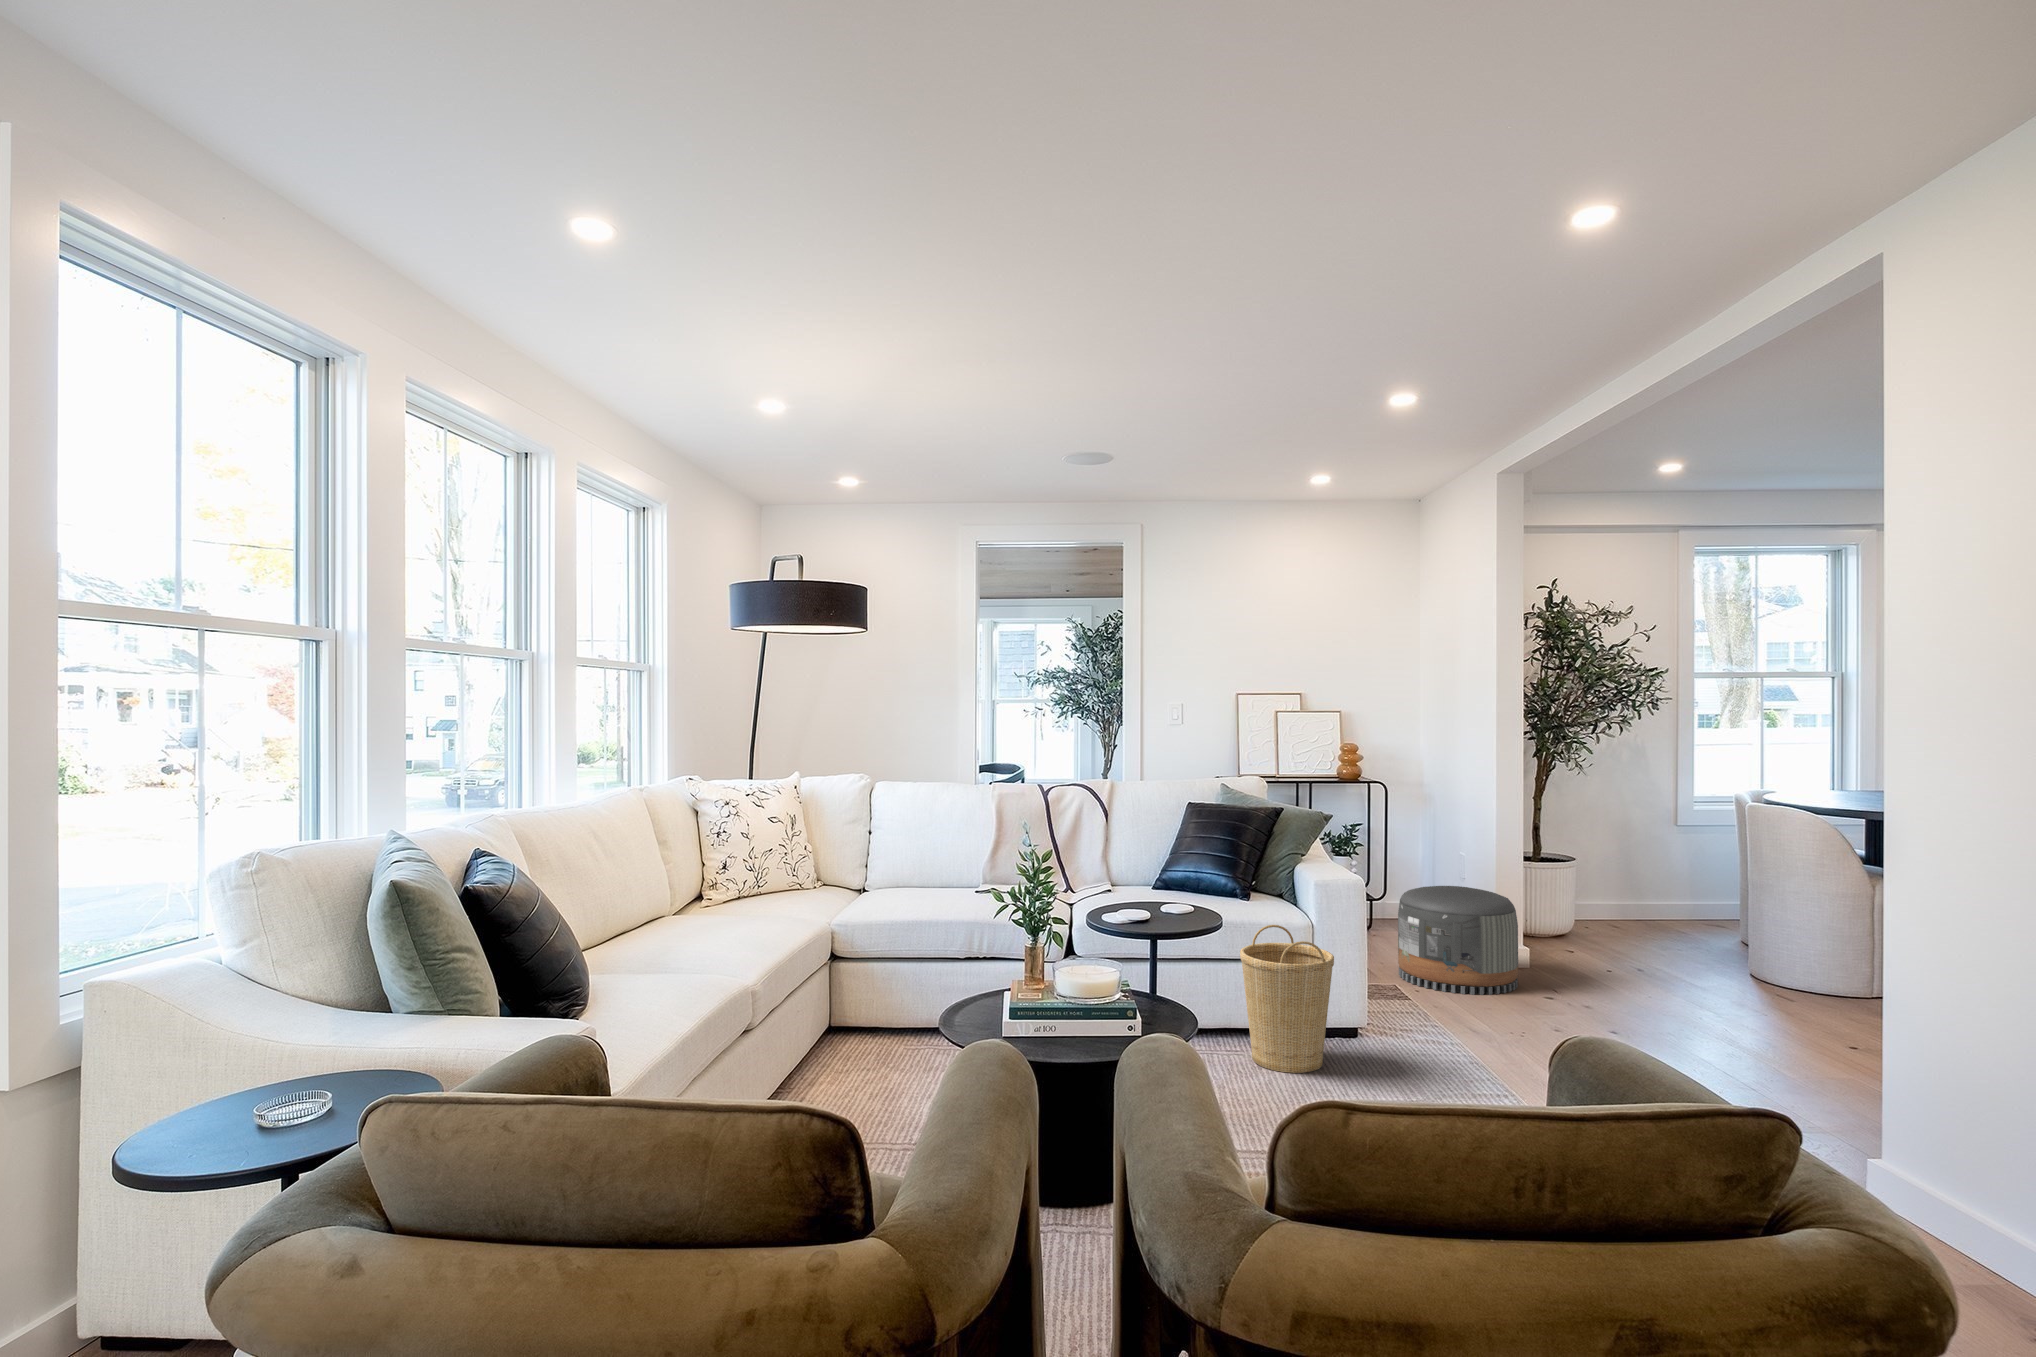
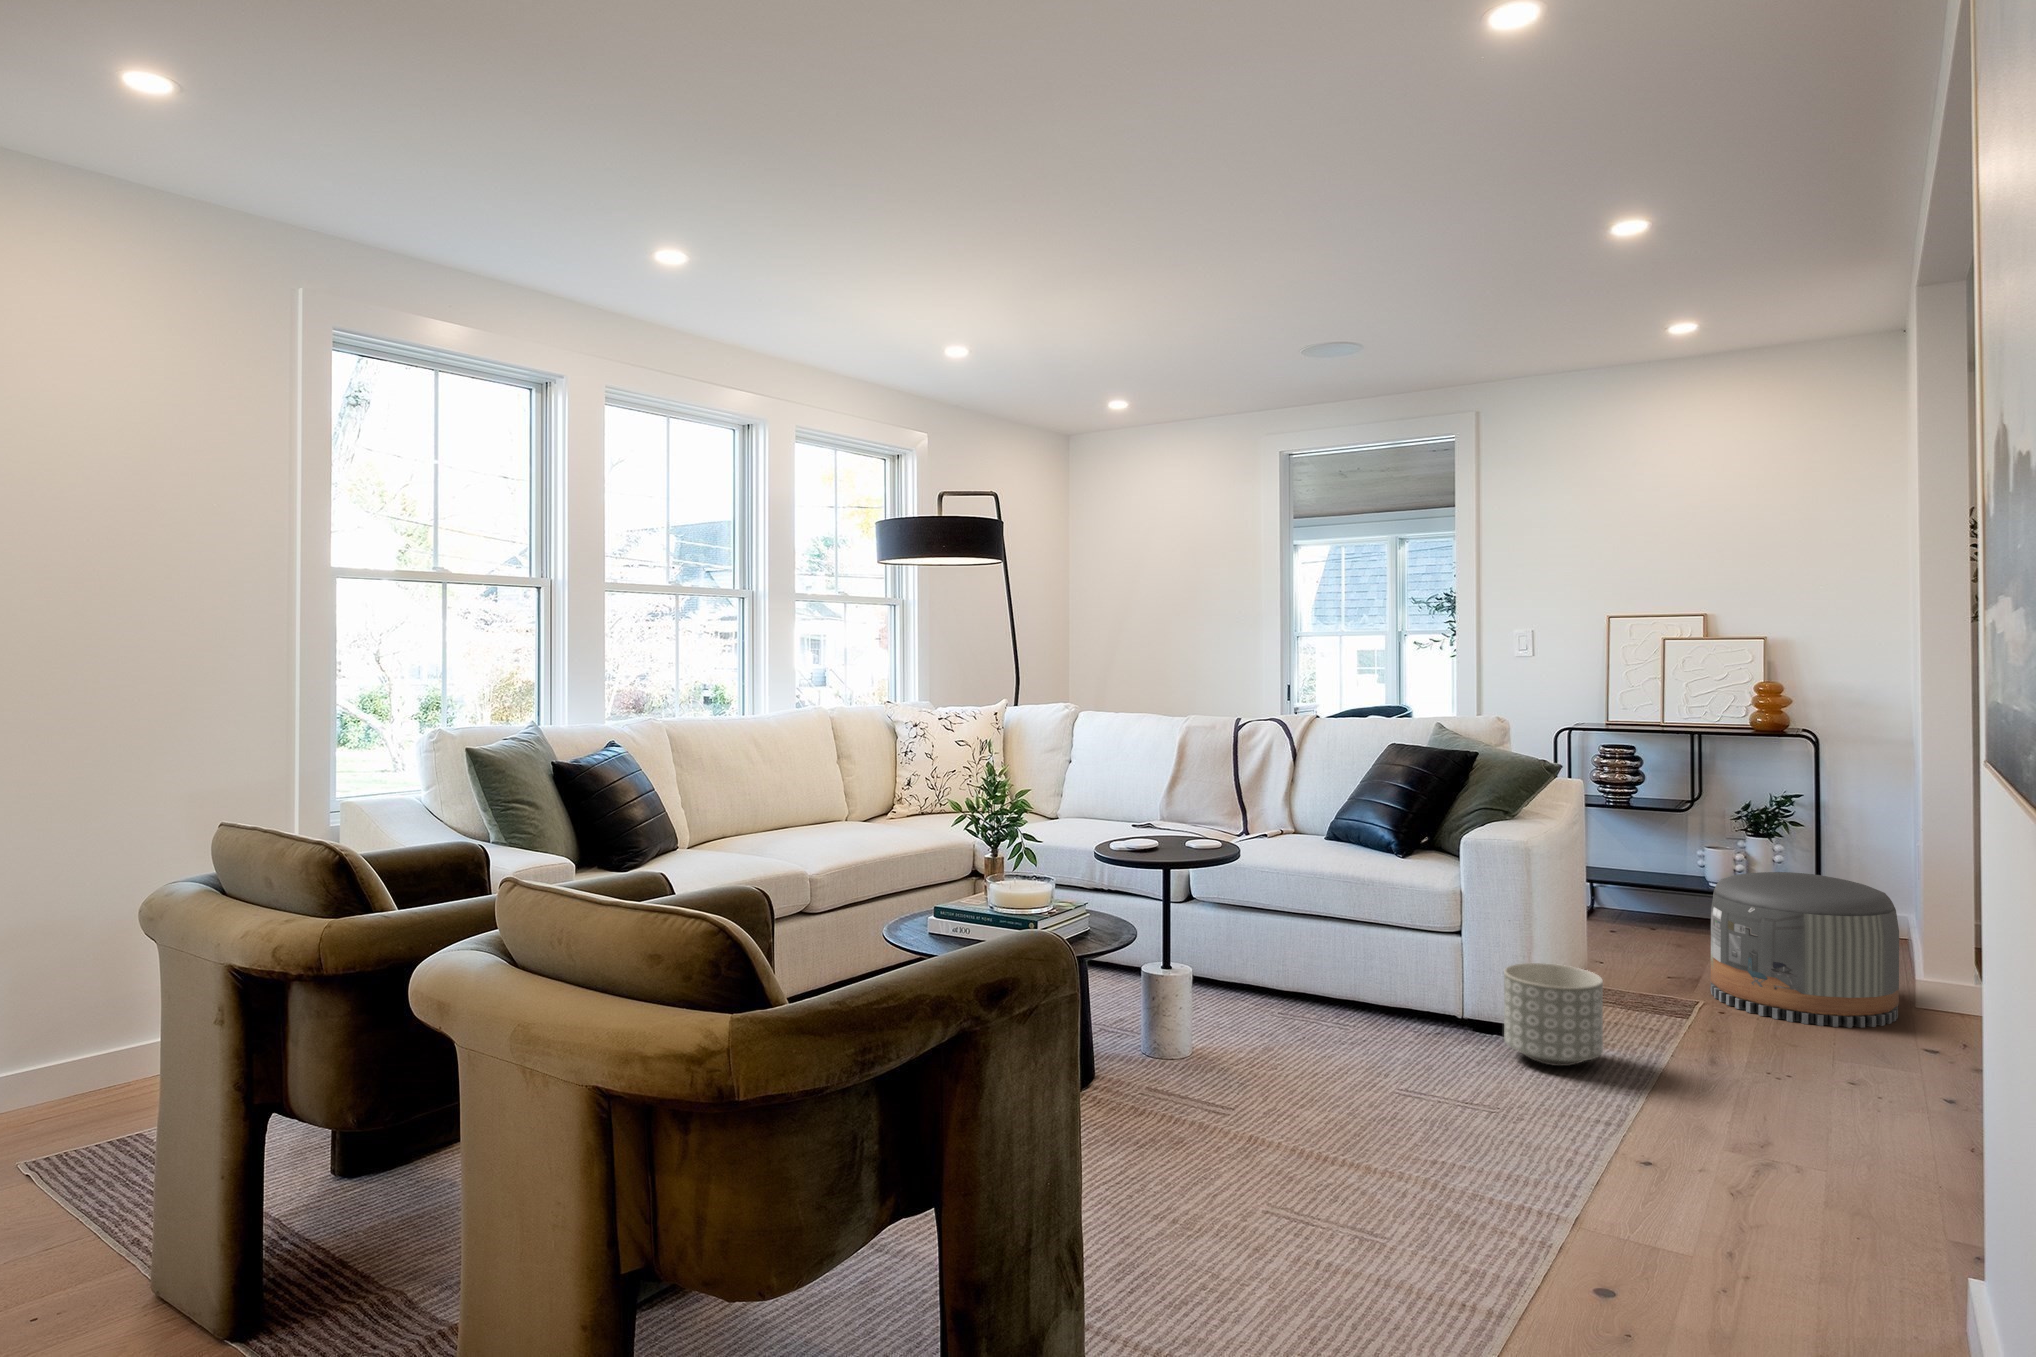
basket: present [1240,925,1334,1073] -> none [1327,881,1442,1055]
planter: none [1368,977,1442,1058] -> present [1504,963,1603,1066]

